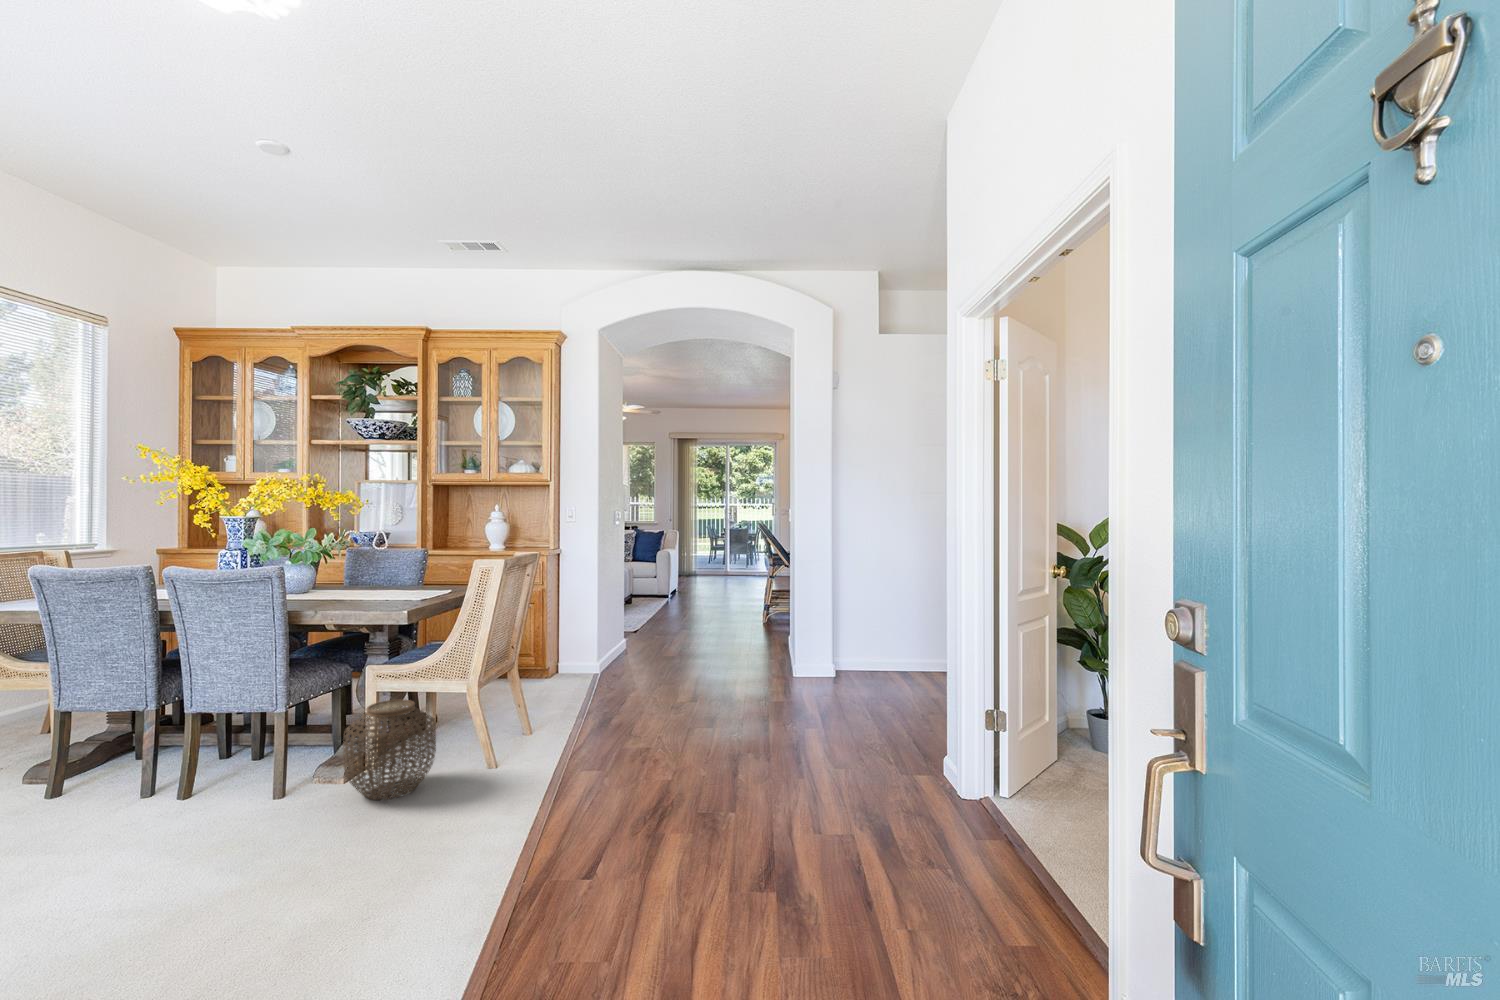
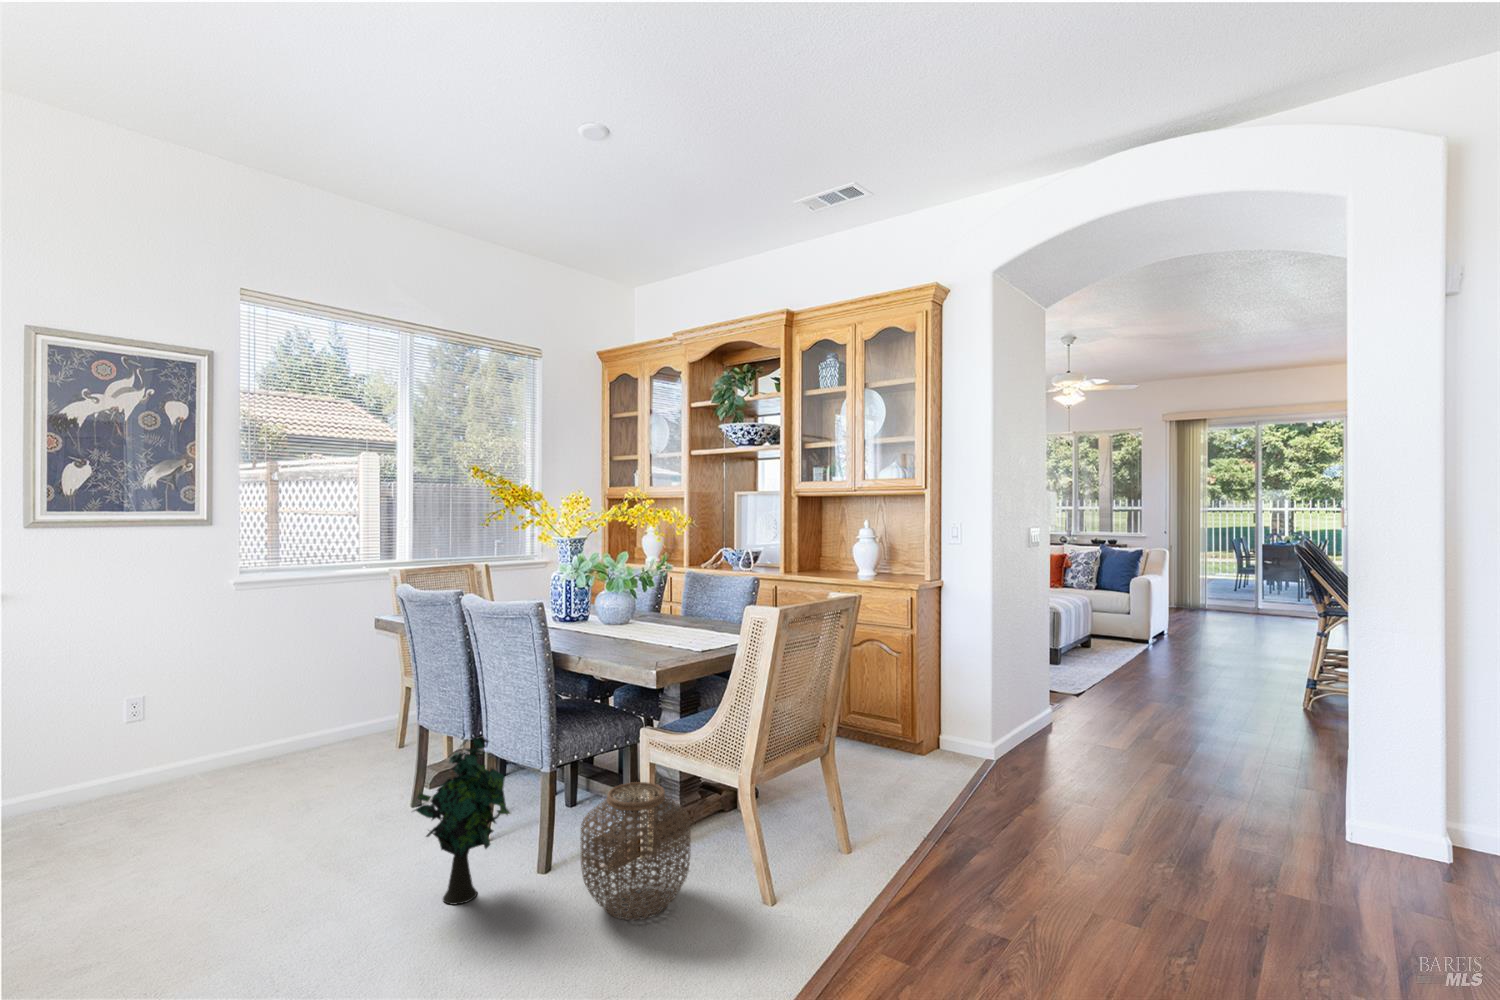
decorative plant: none [165,683,264,831] -> present [414,736,510,905]

